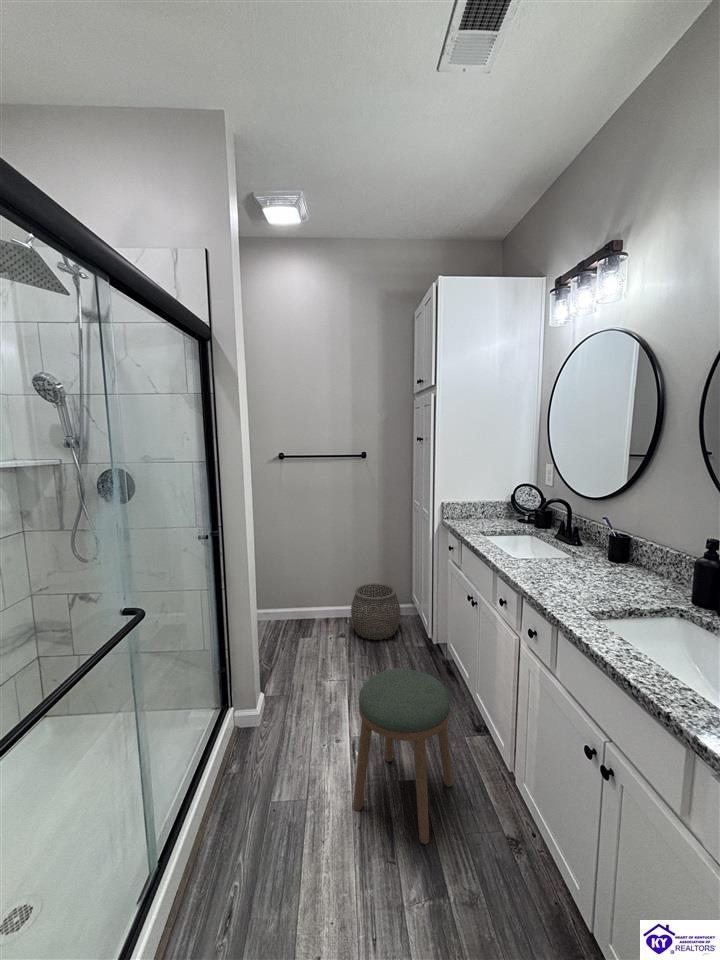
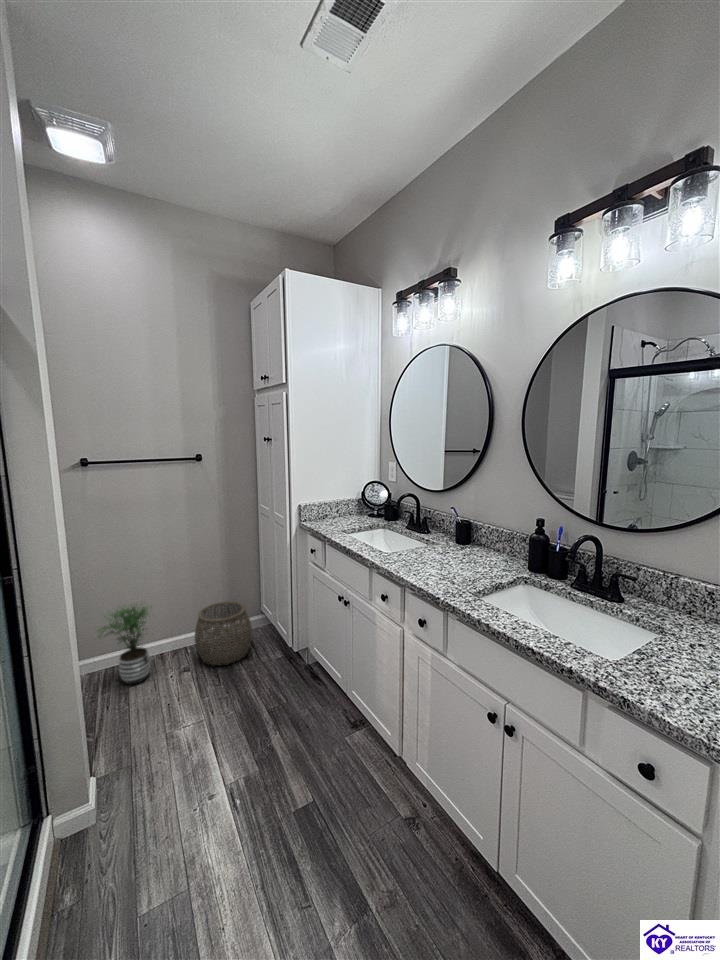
potted plant: none [277,569,324,637] -> present [97,604,152,684]
stool: present [353,669,453,844] -> none [246,689,347,872]

